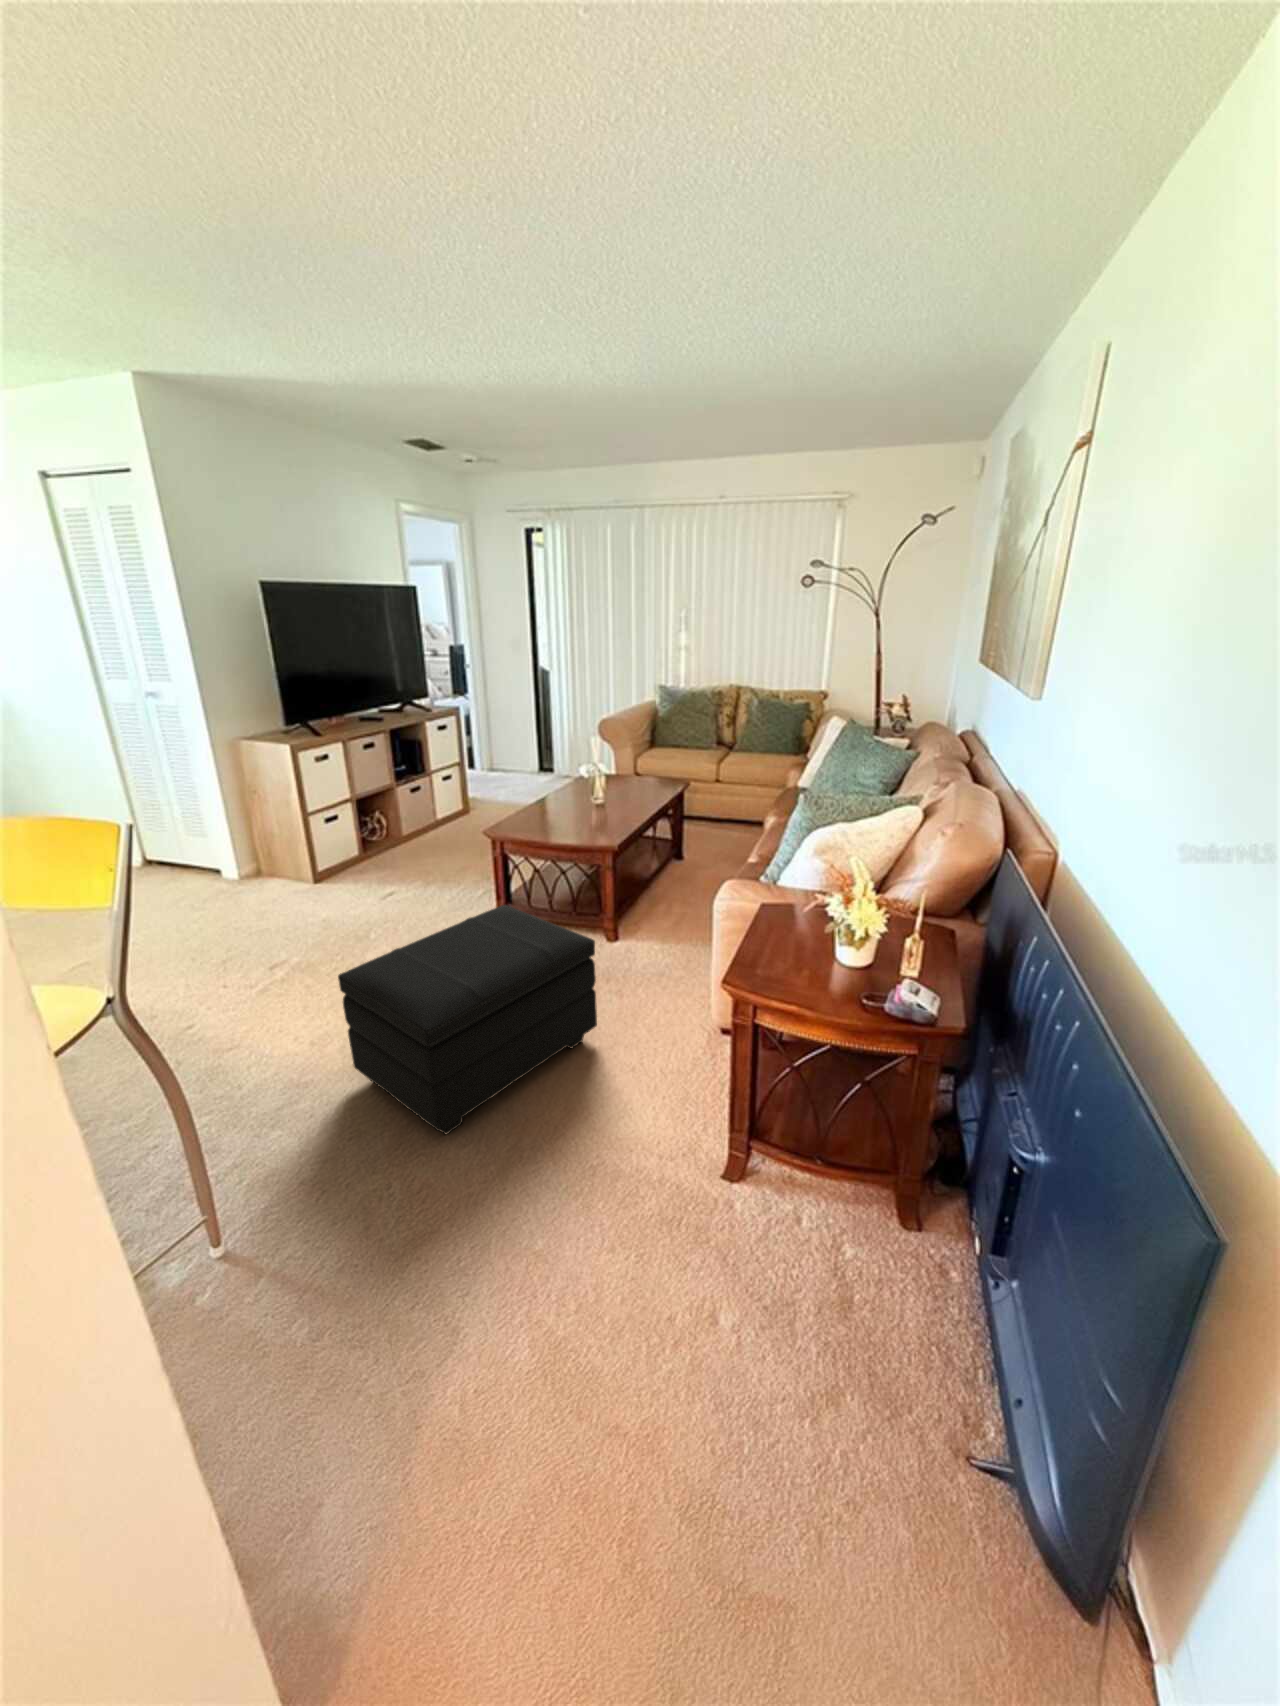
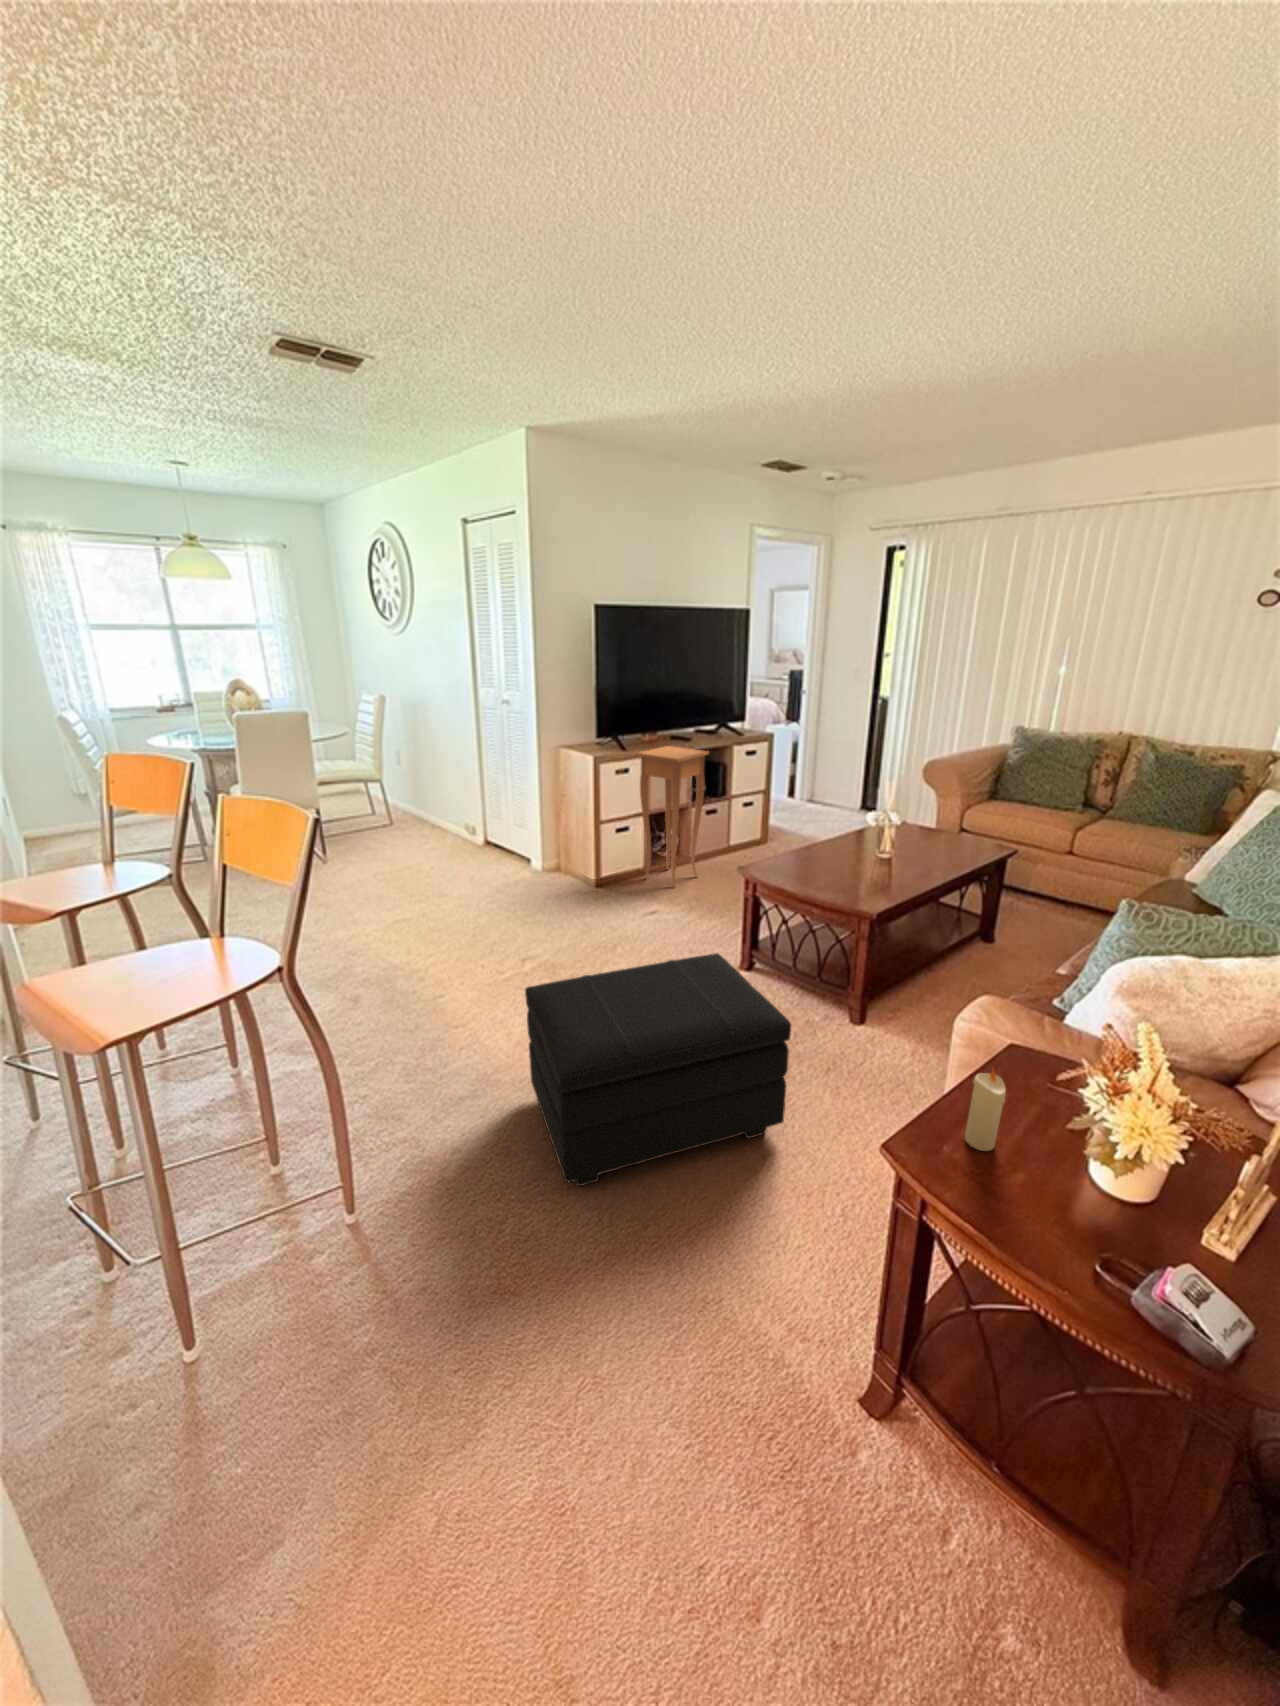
side table: none [333,727,418,870] -> present [636,746,709,888]
candle: none [765,907,787,966] -> present [965,1068,1006,1151]

